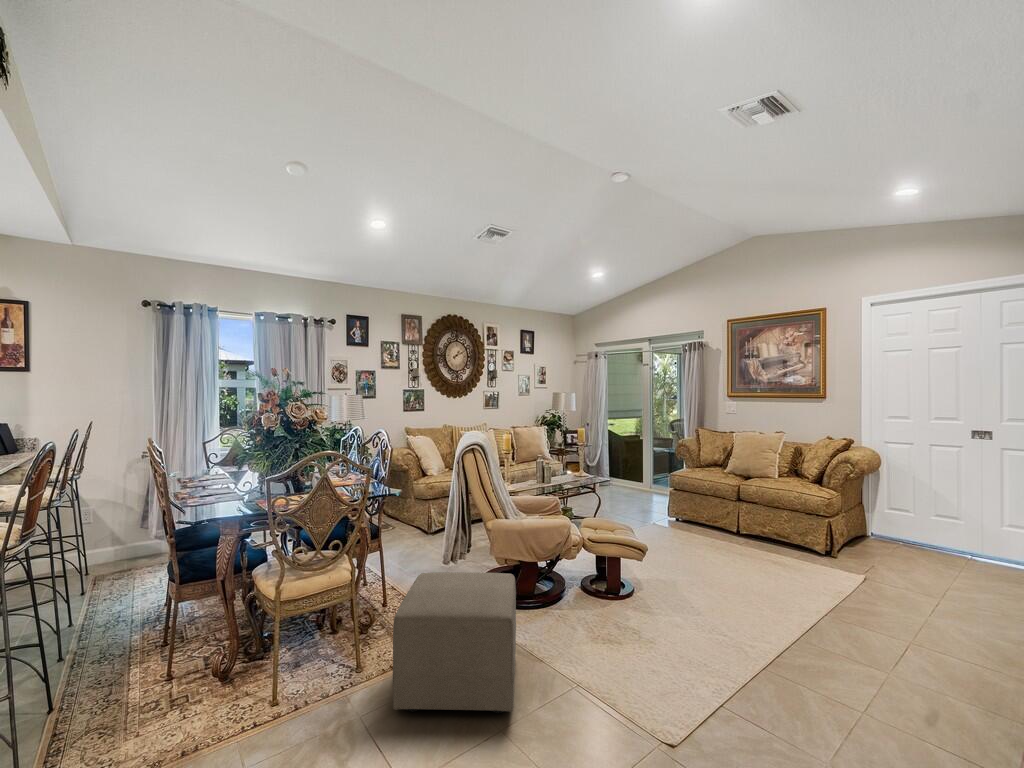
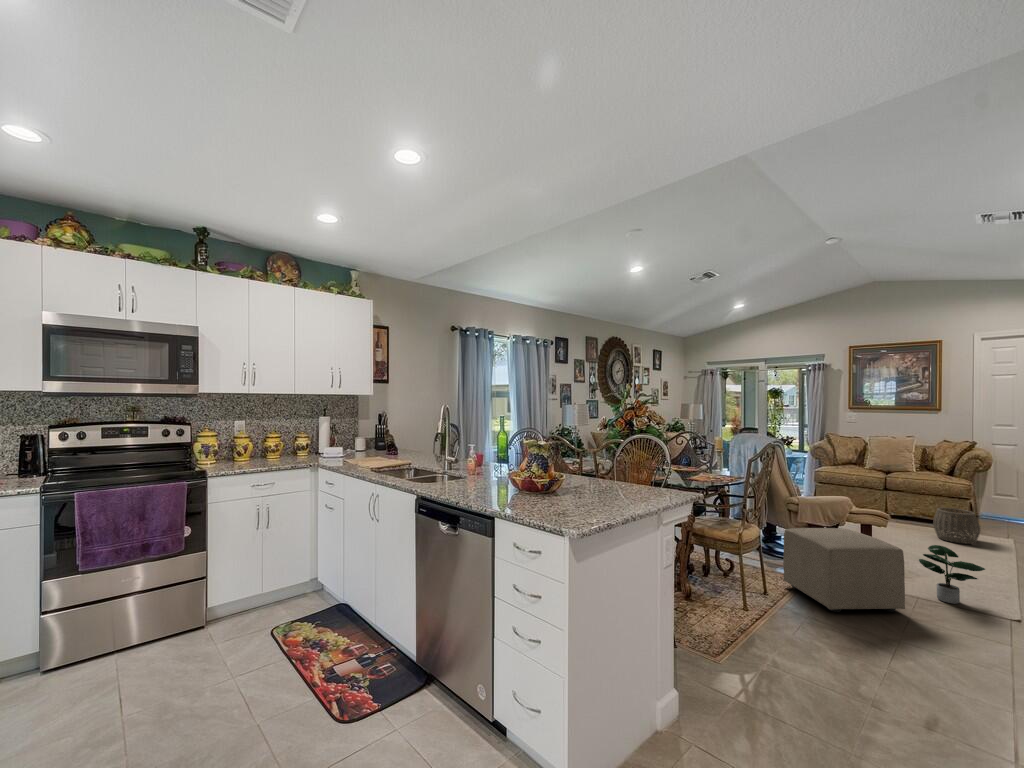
woven basket: none [758,529,812,582] -> present [933,508,980,544]
potted plant: none [586,602,662,698] -> present [919,545,985,604]

